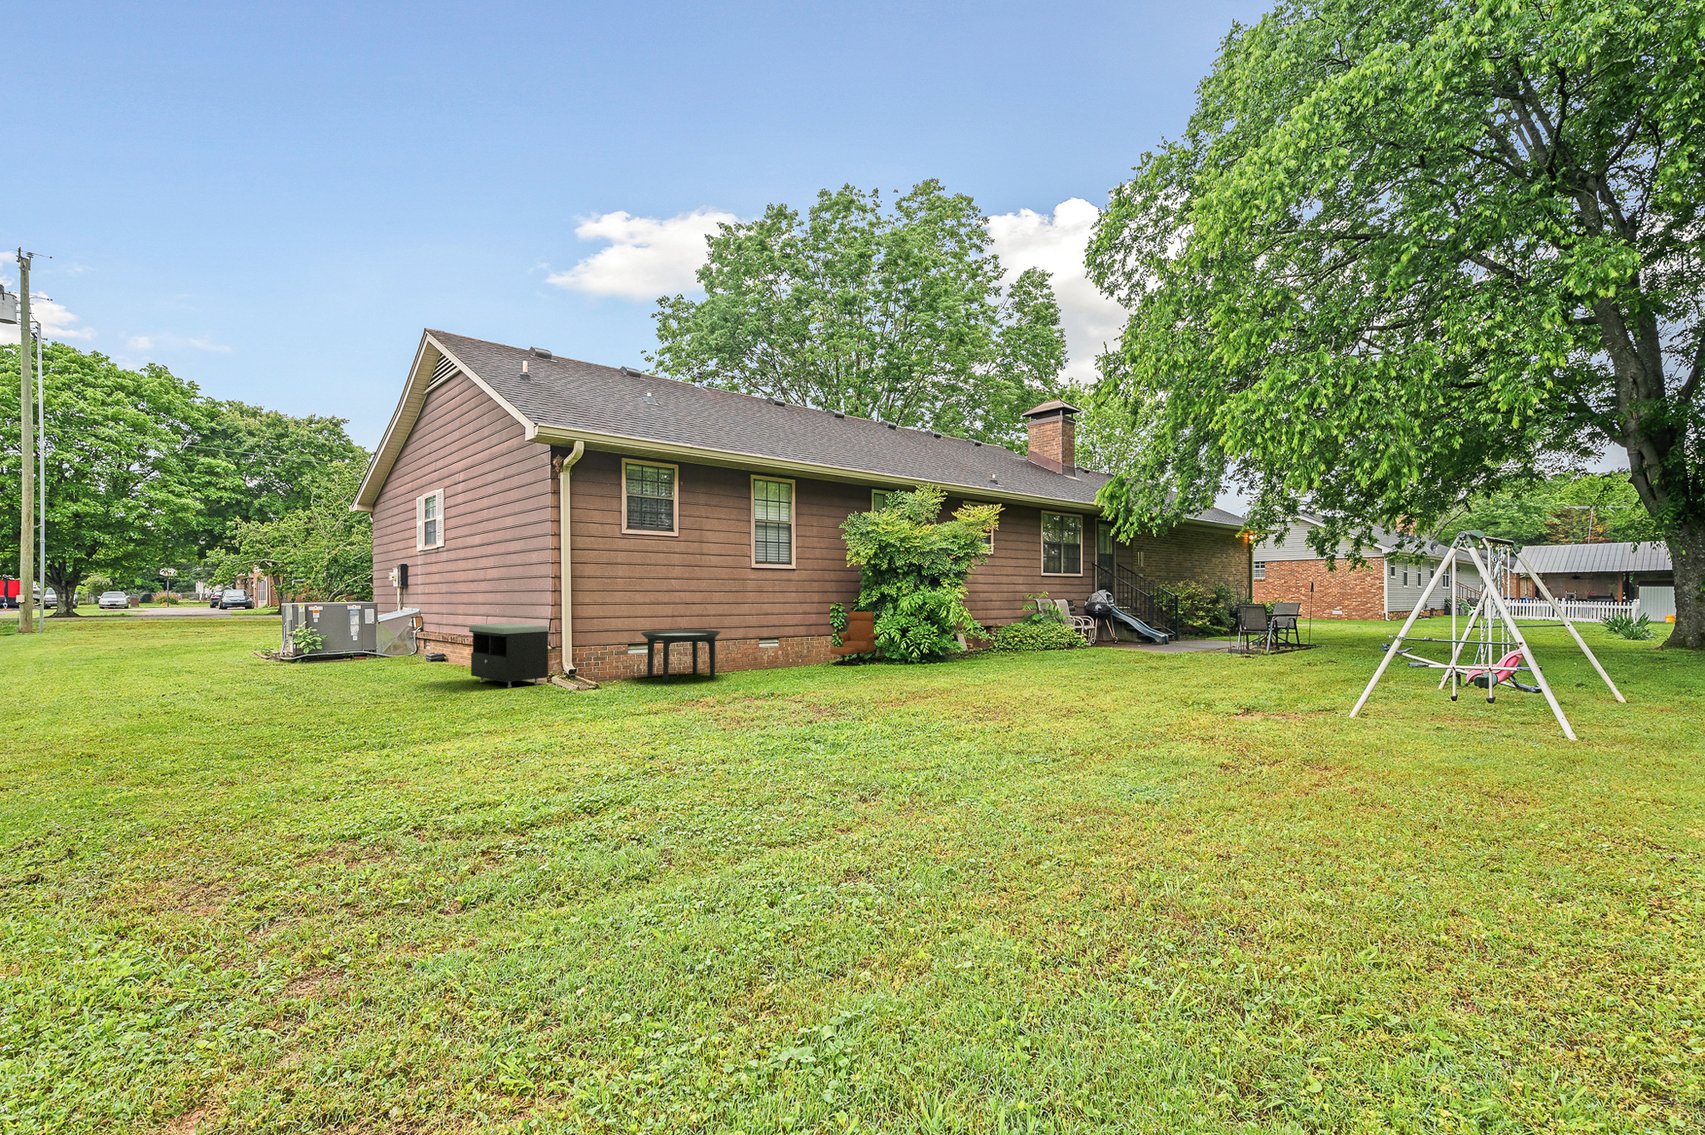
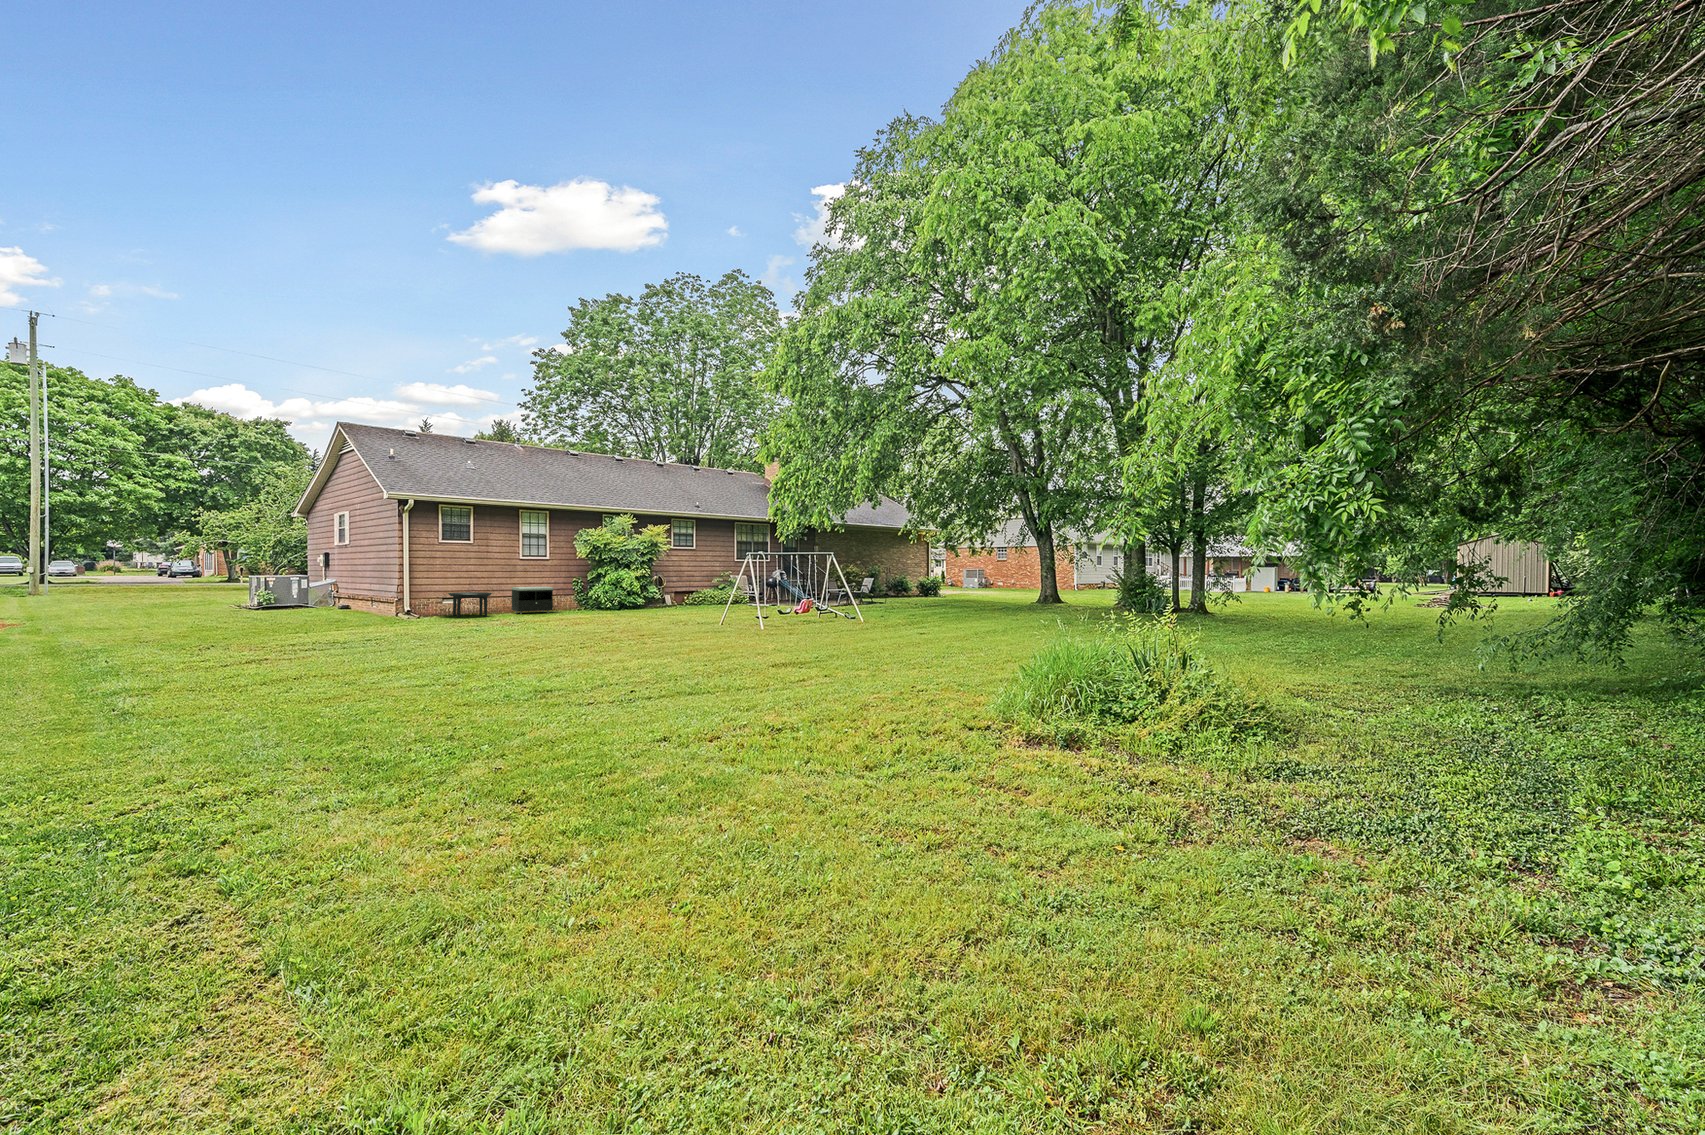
lounge chair: present [830,612,877,666] -> none [565,584,596,613]
storage bench: present [469,623,548,687] -> present [512,587,553,614]

